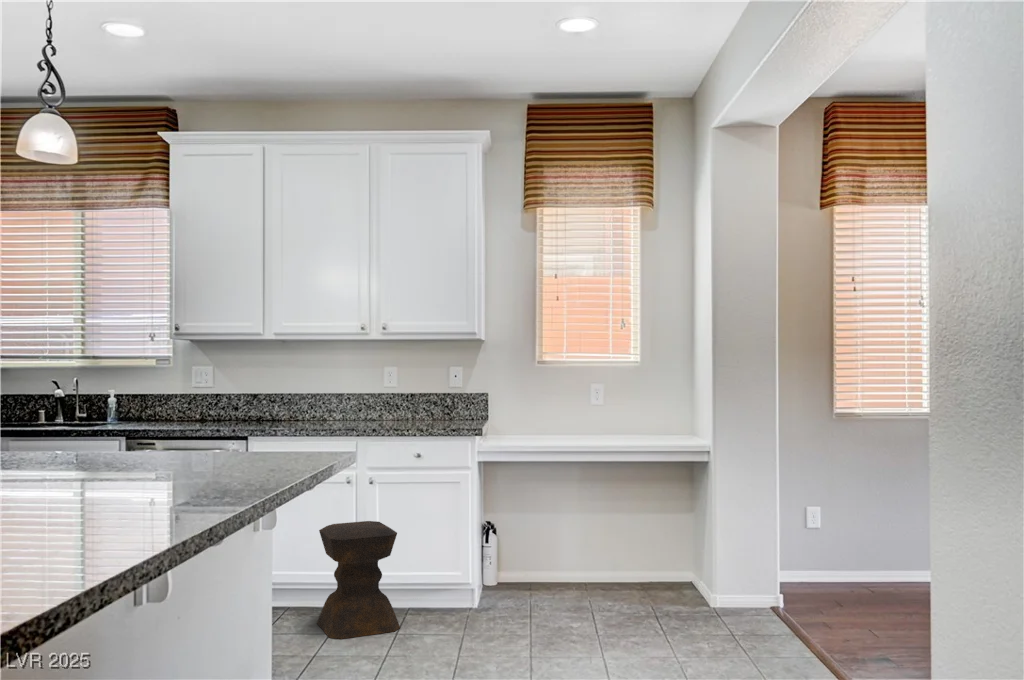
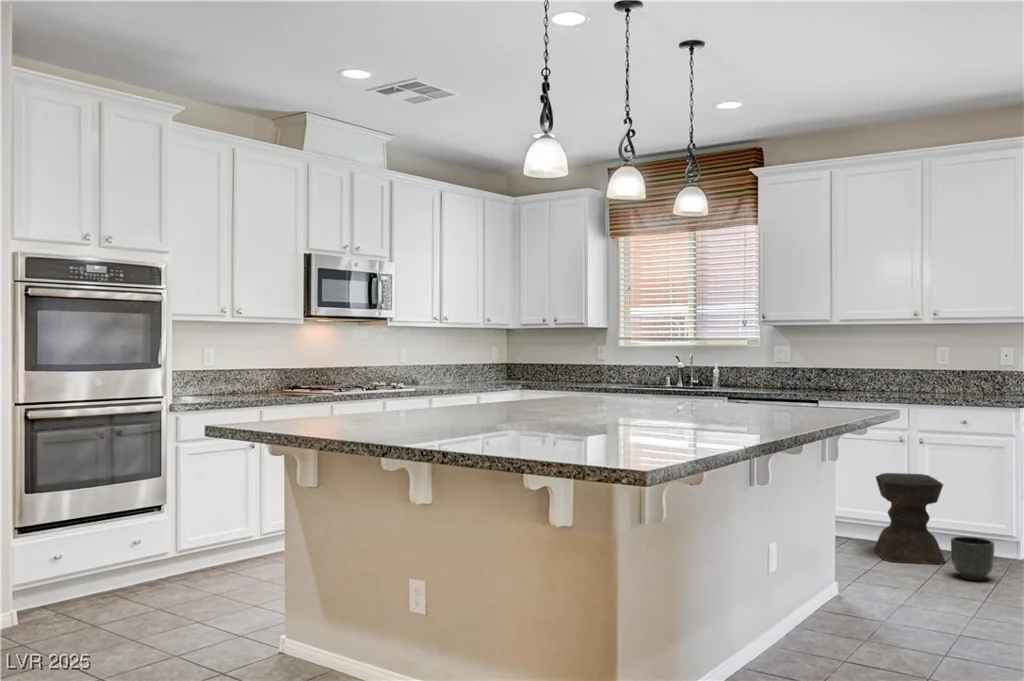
planter: none [409,595,455,649] -> present [951,536,994,580]

